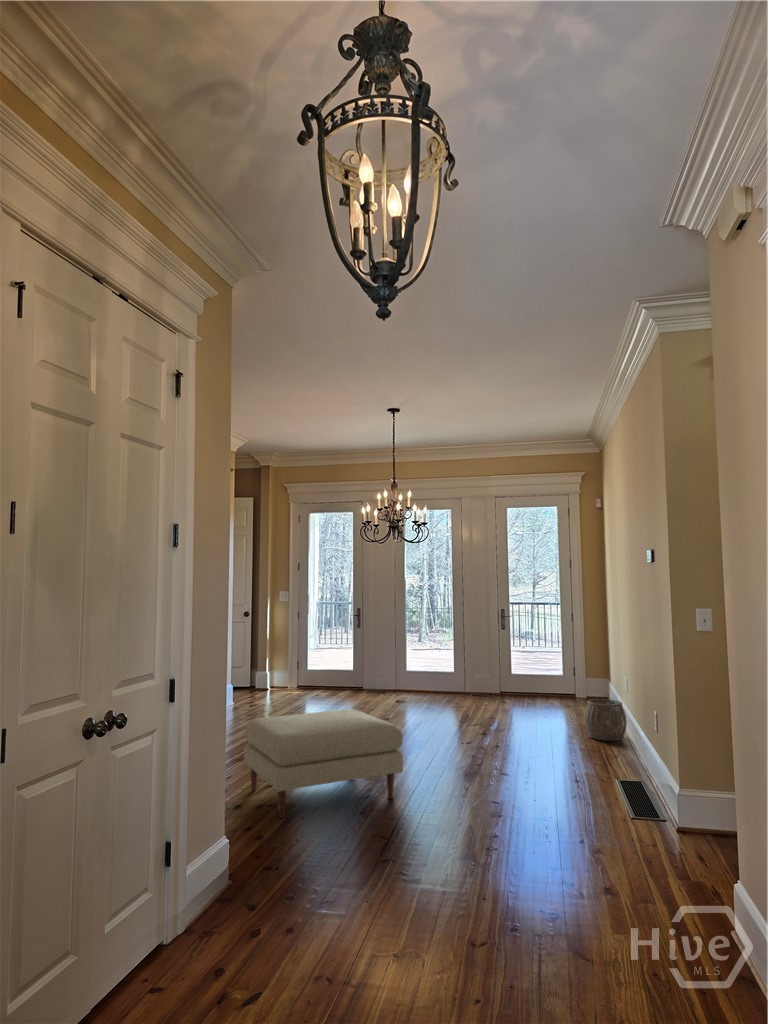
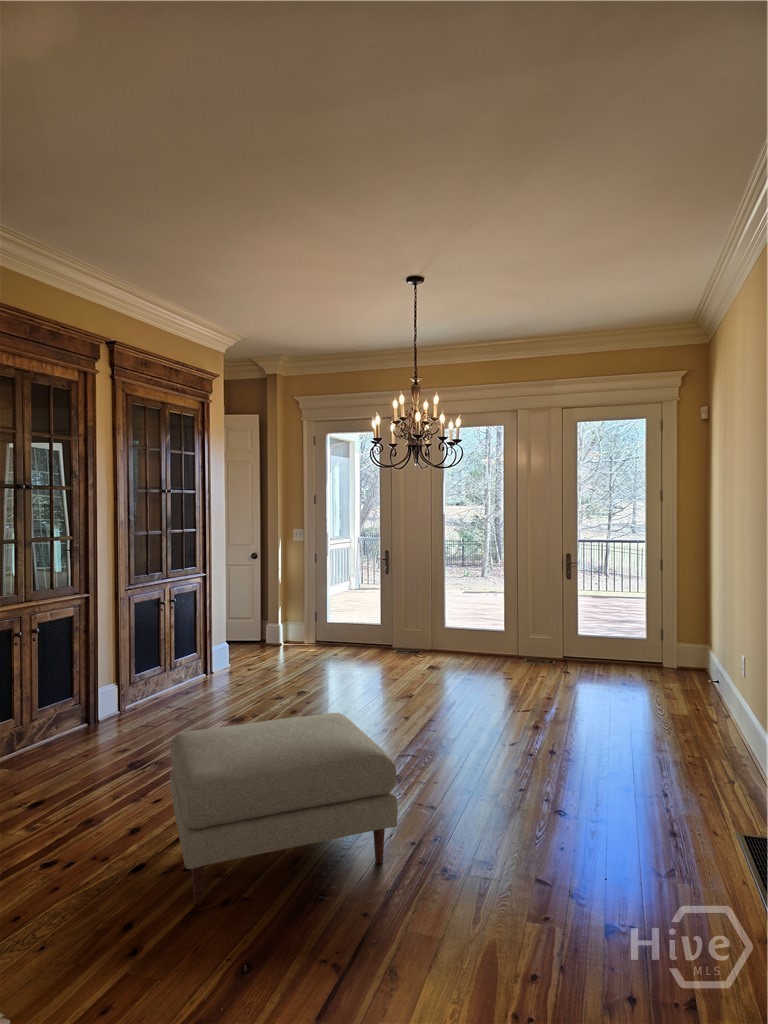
woven basket: present [585,699,626,741] -> none [680,684,744,747]

